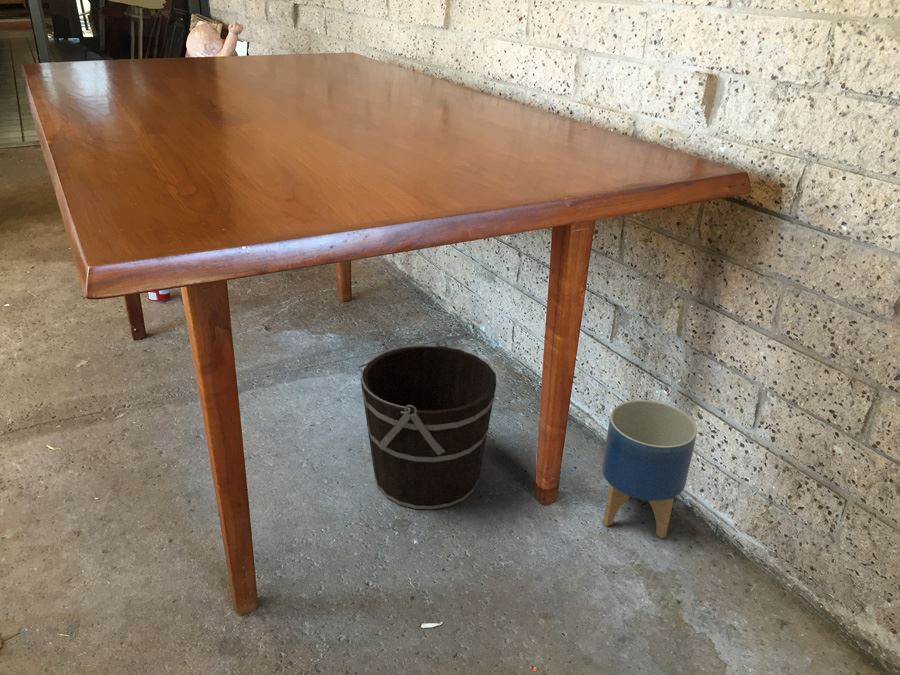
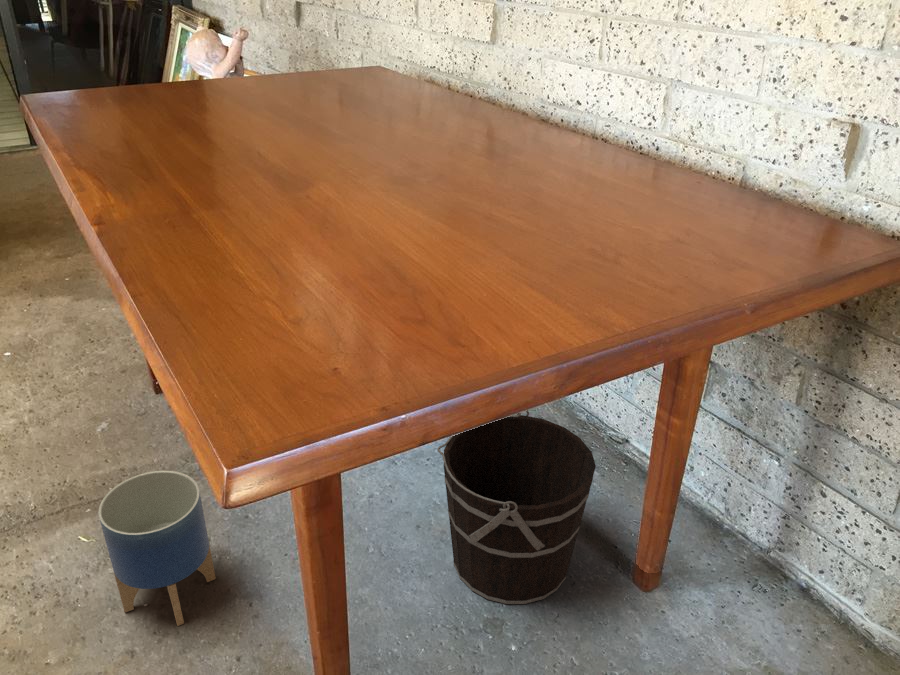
planter: present [602,400,697,539] -> present [98,471,216,626]

